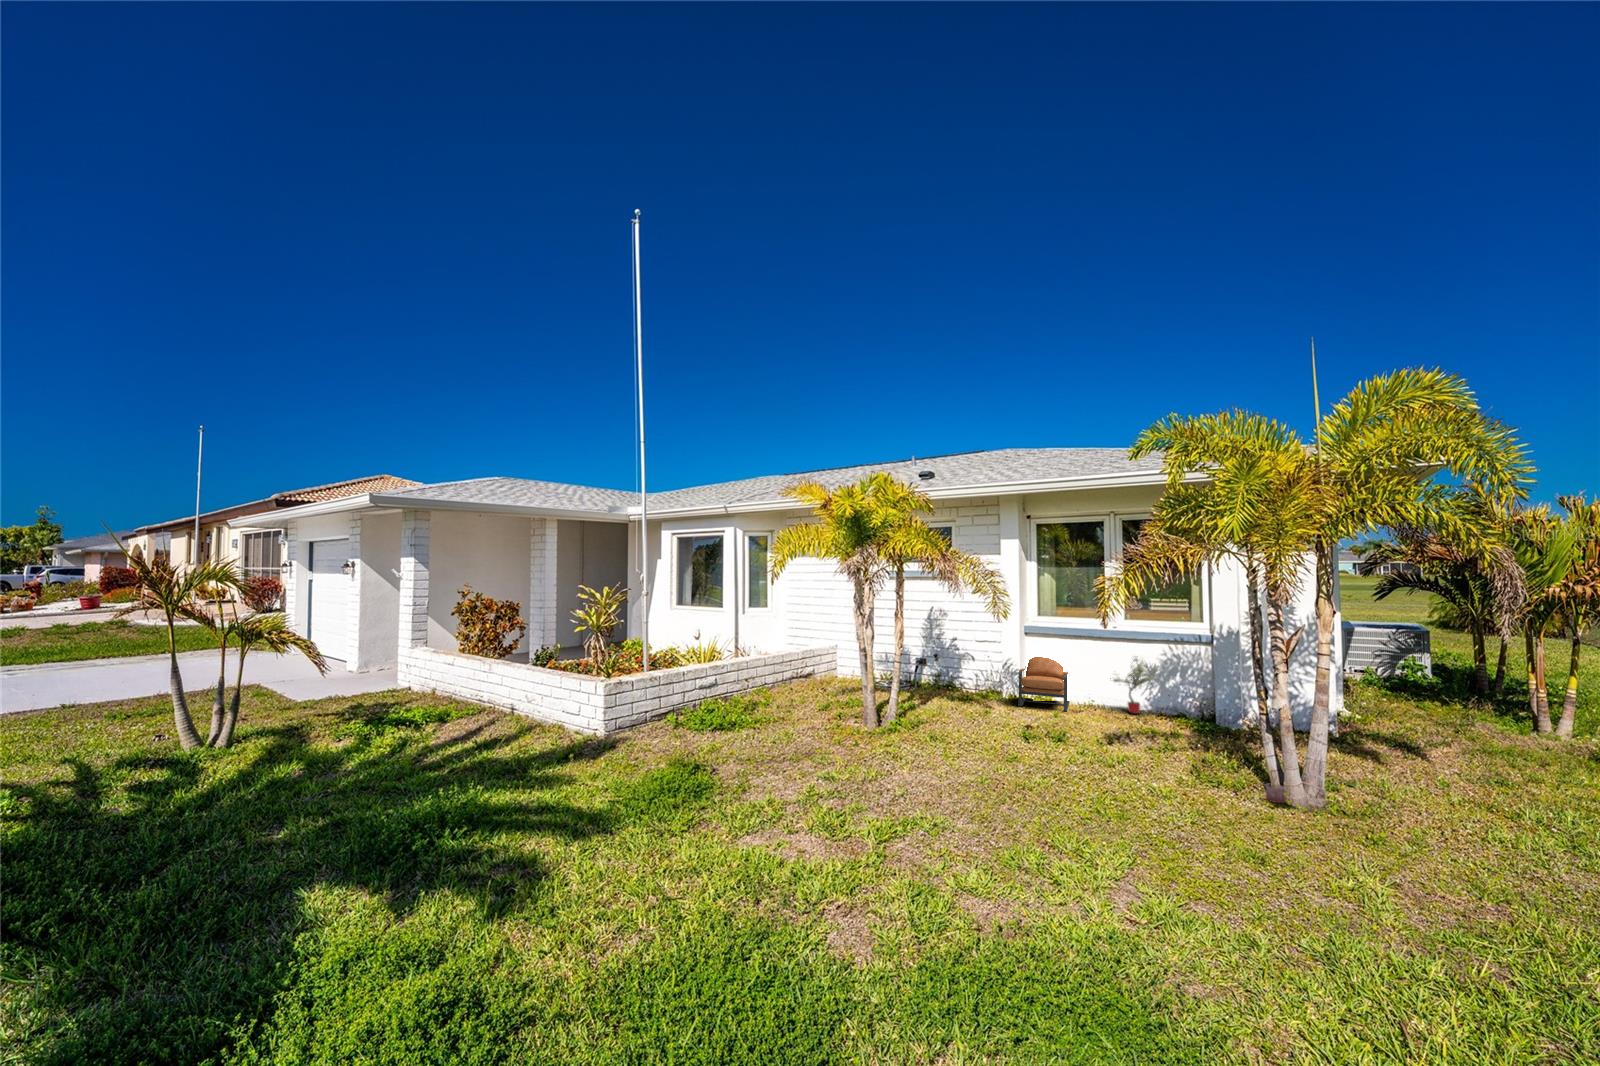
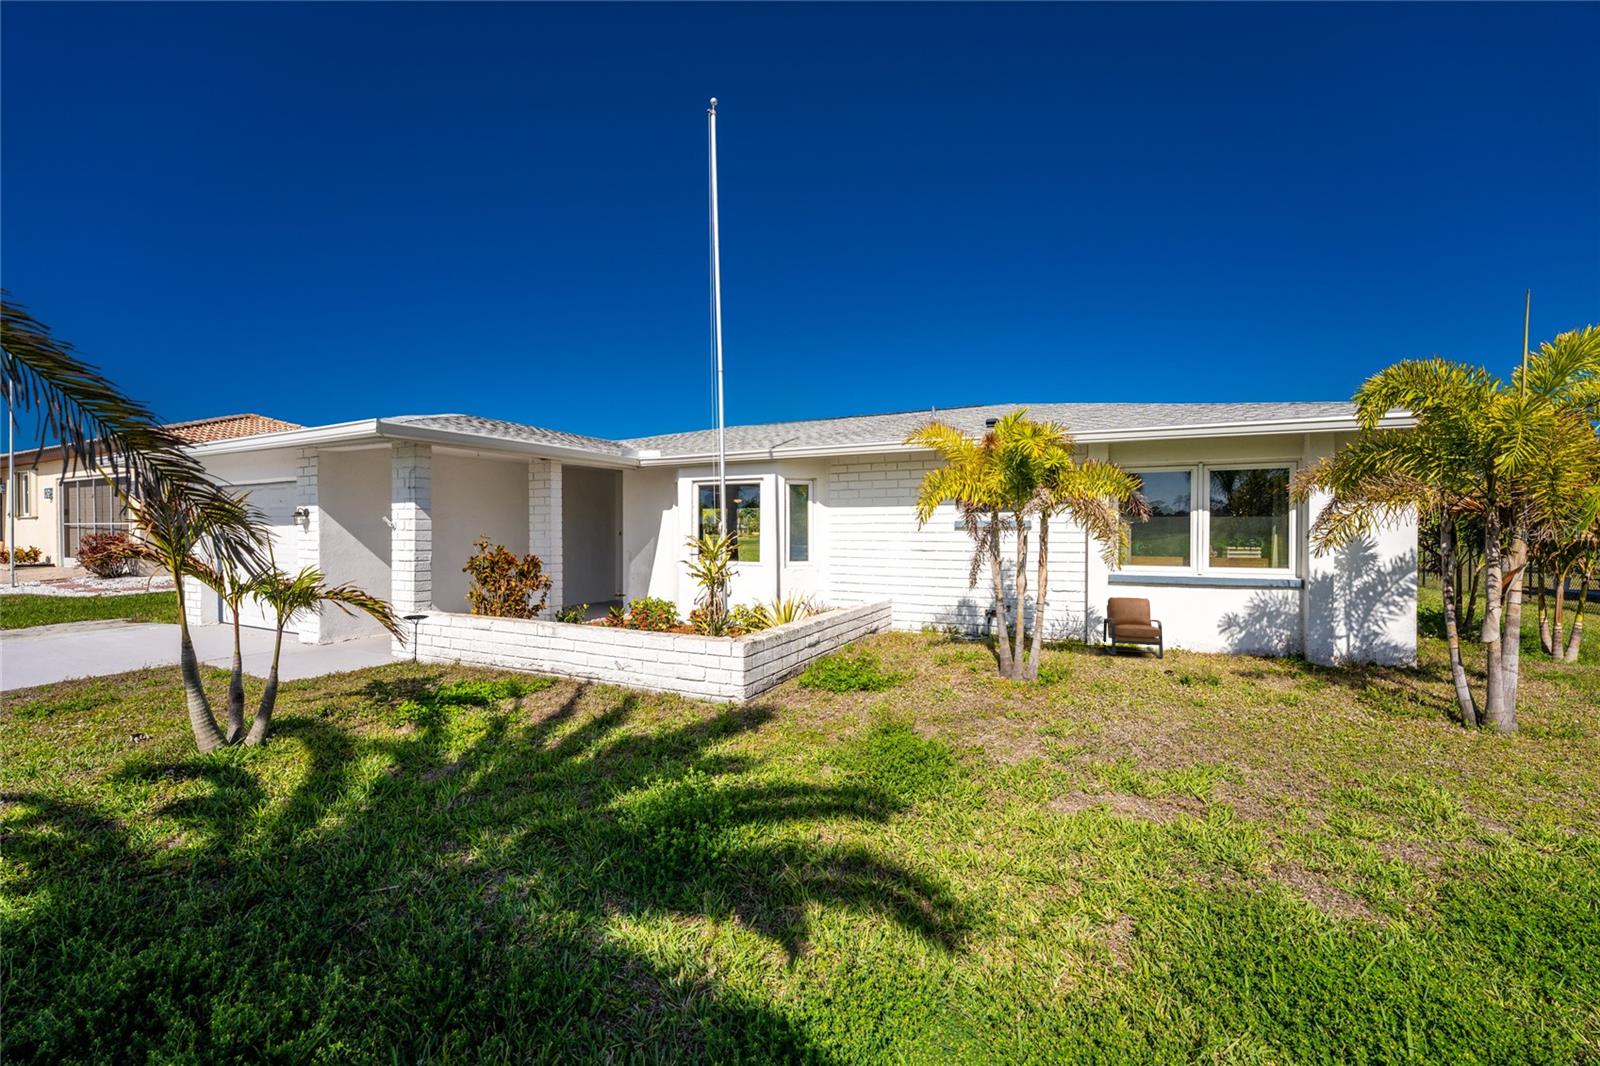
side table: none [394,648,417,692] -> present [403,615,429,666]
potted tree: present [1110,658,1158,714] -> none [1195,601,1252,658]
watering can: present [1258,778,1286,803] -> none [1439,709,1489,733]

